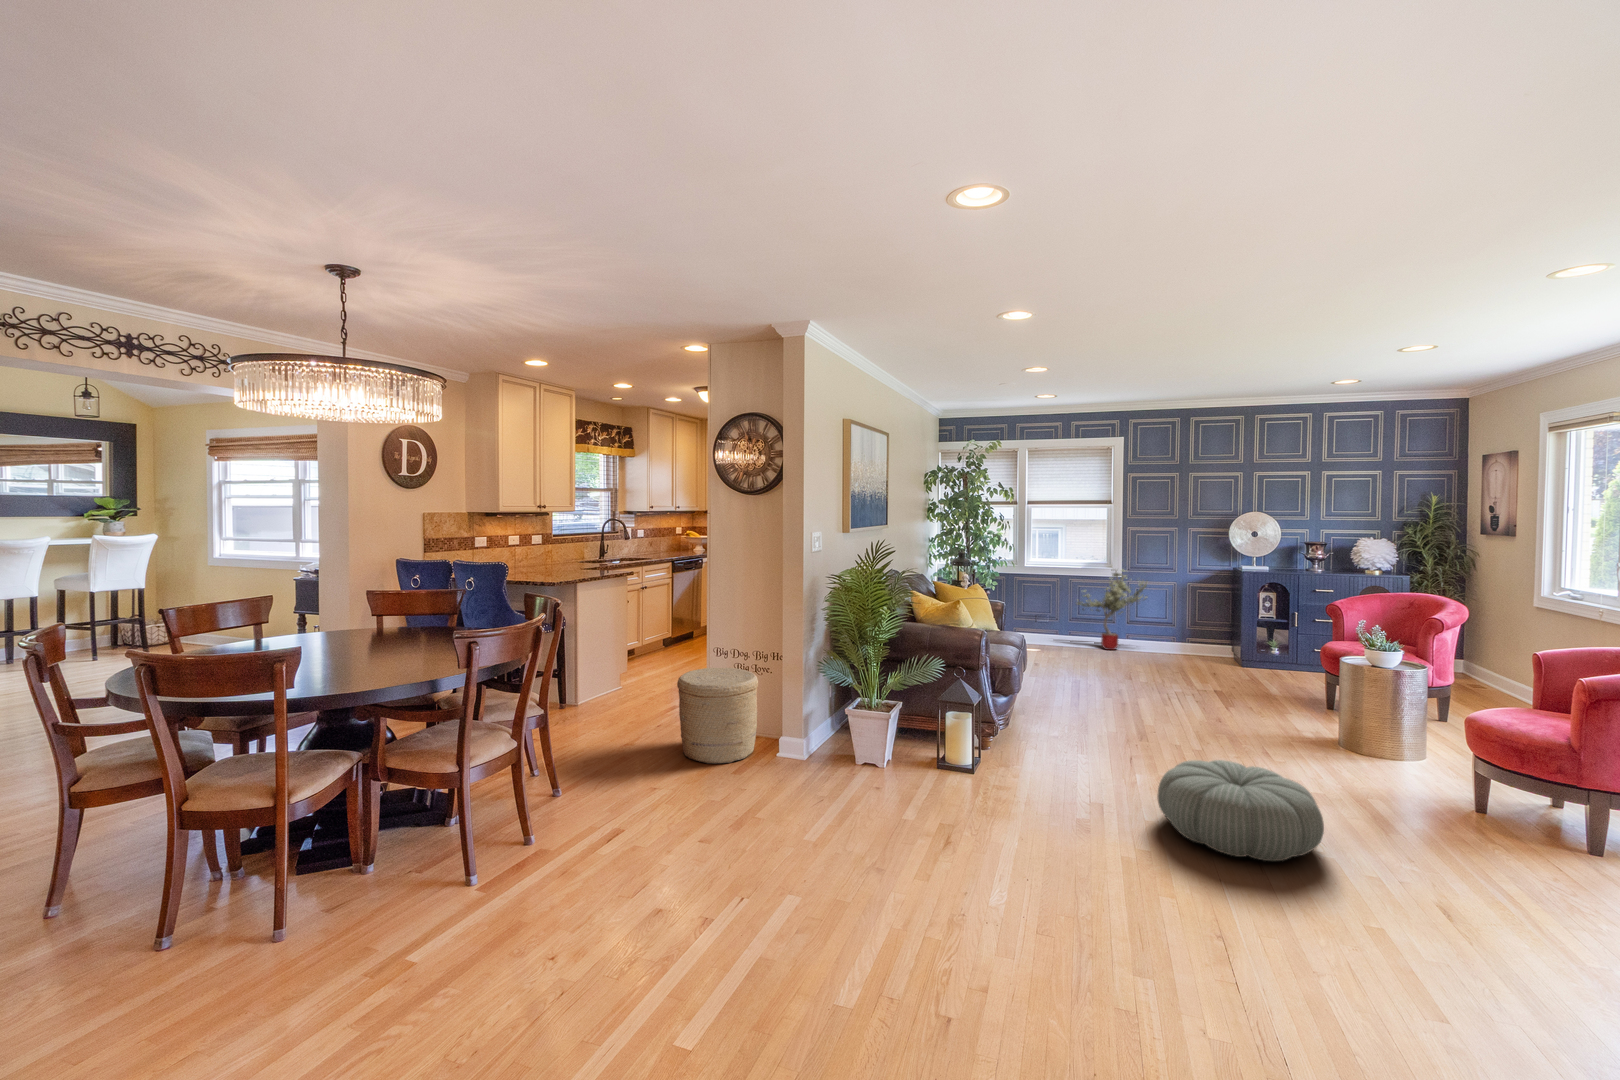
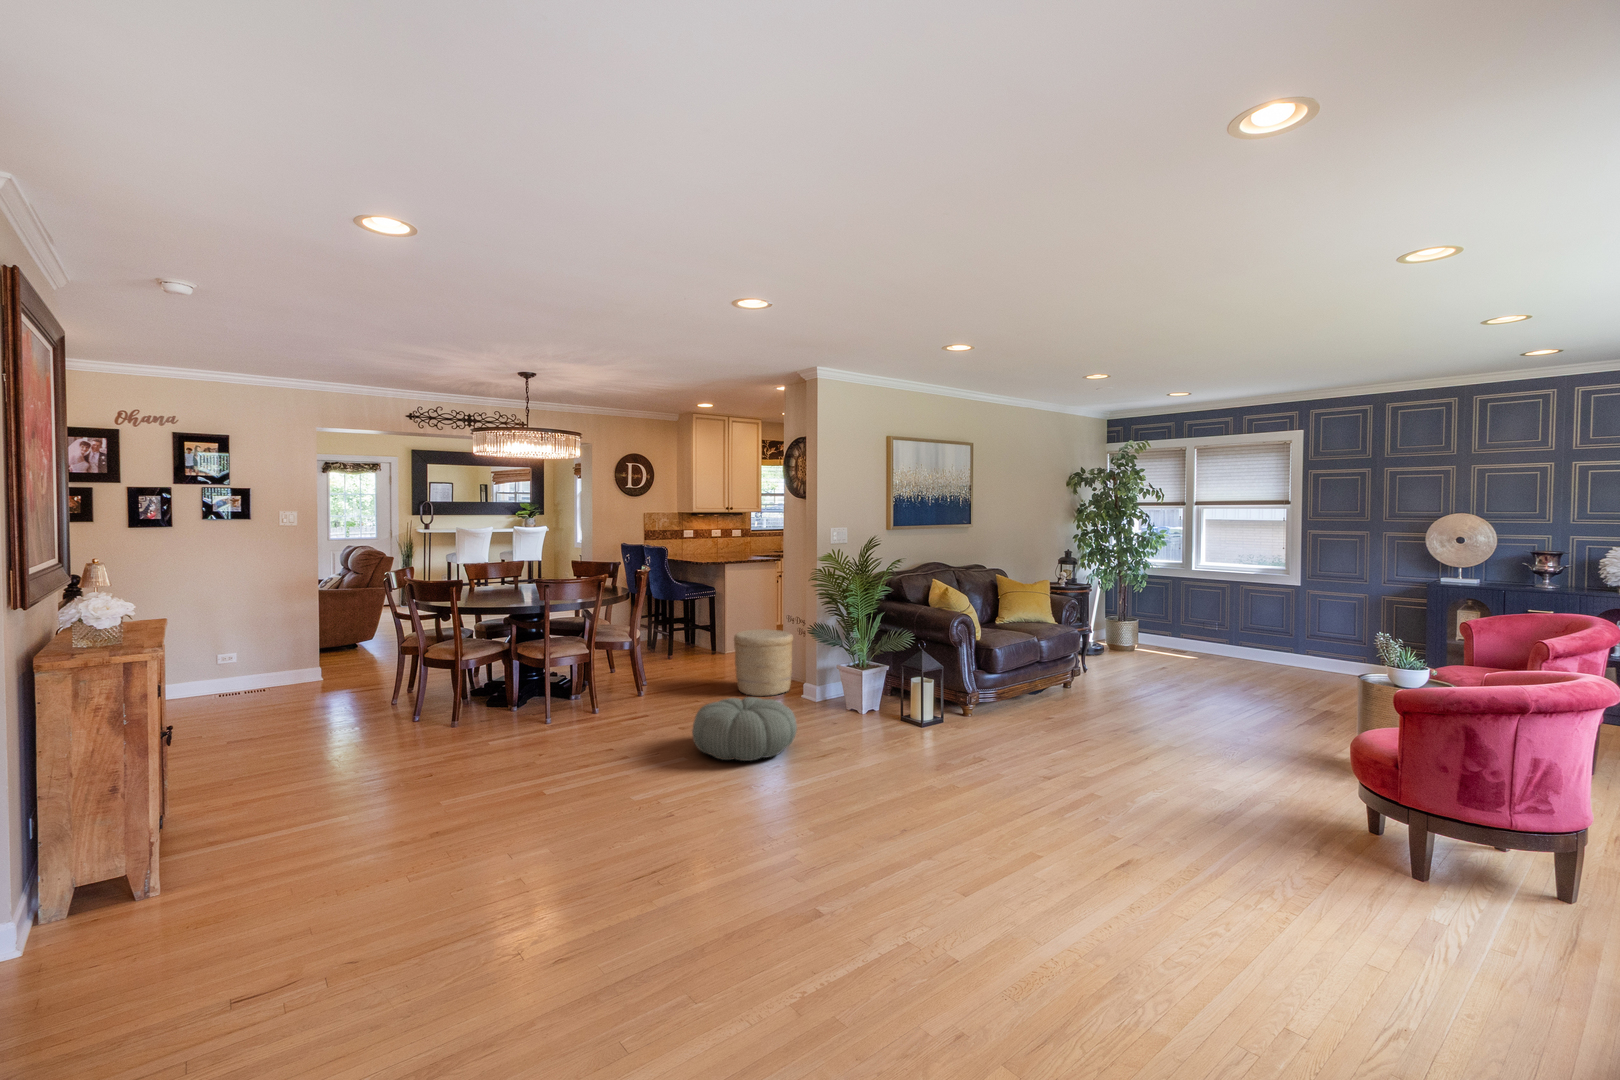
potted tree: present [1077,569,1147,650] -> none [1237,577,1320,668]
pouf: present [1157,760,1324,861] -> present [692,697,797,761]

